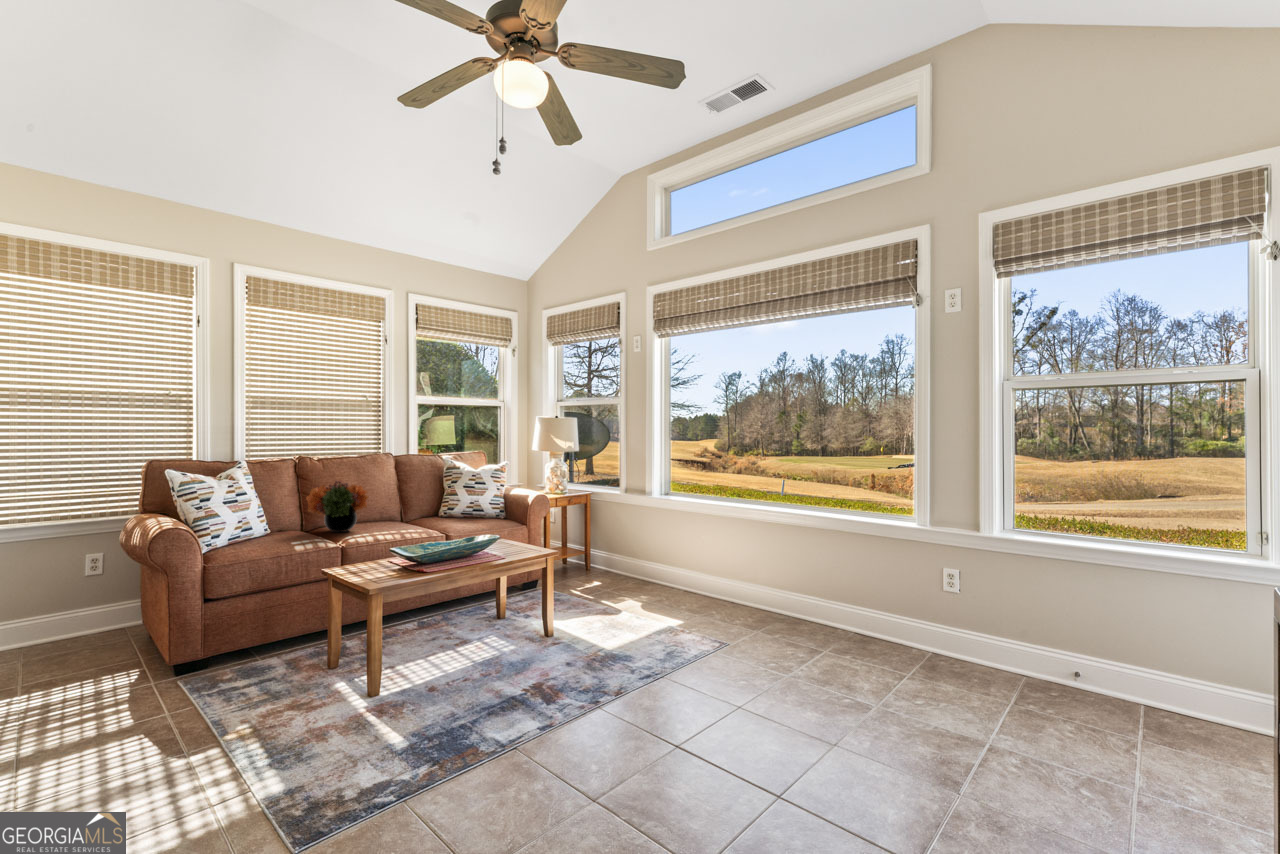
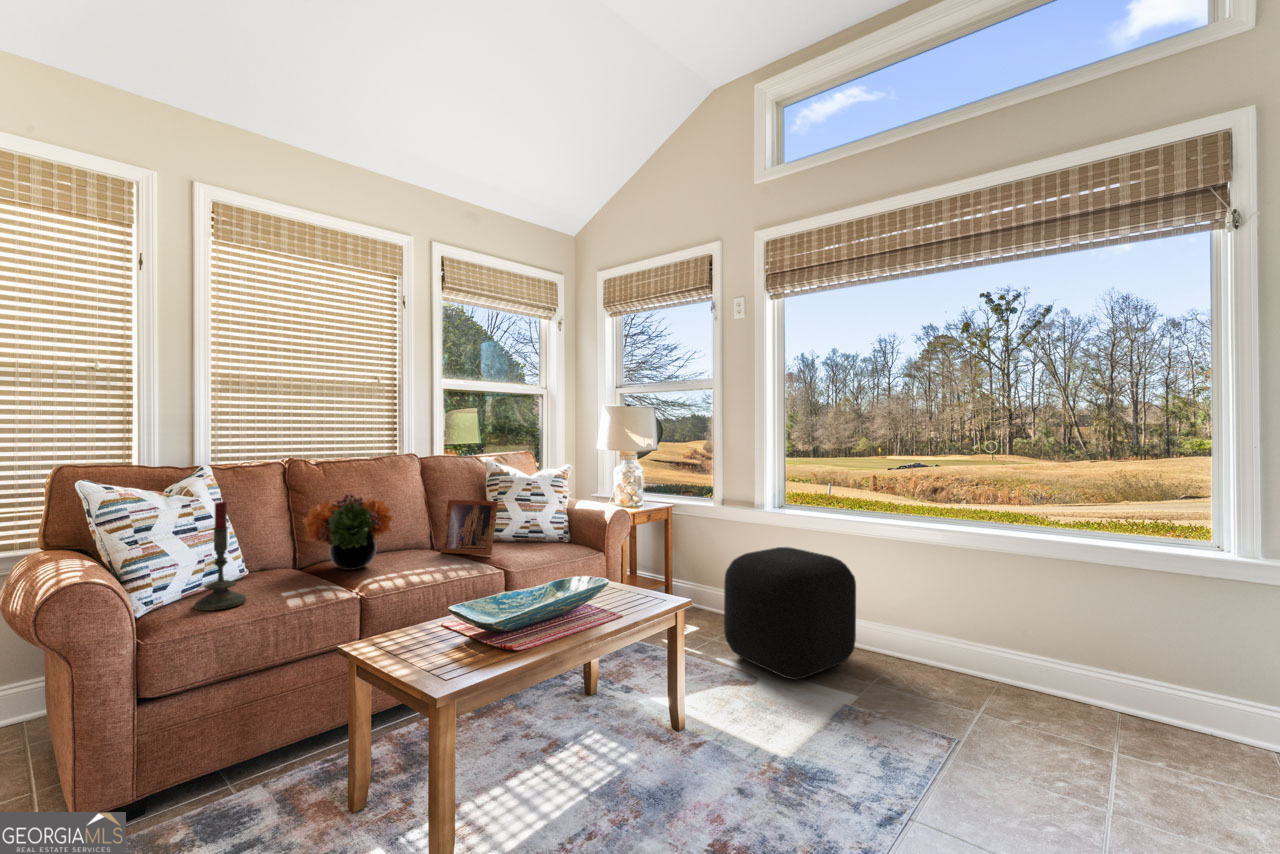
candle: none [237,481,269,550] -> present [195,501,246,611]
picture frame: none [405,486,446,526] -> present [441,499,498,555]
ottoman: none [606,523,697,613] -> present [724,547,856,679]

